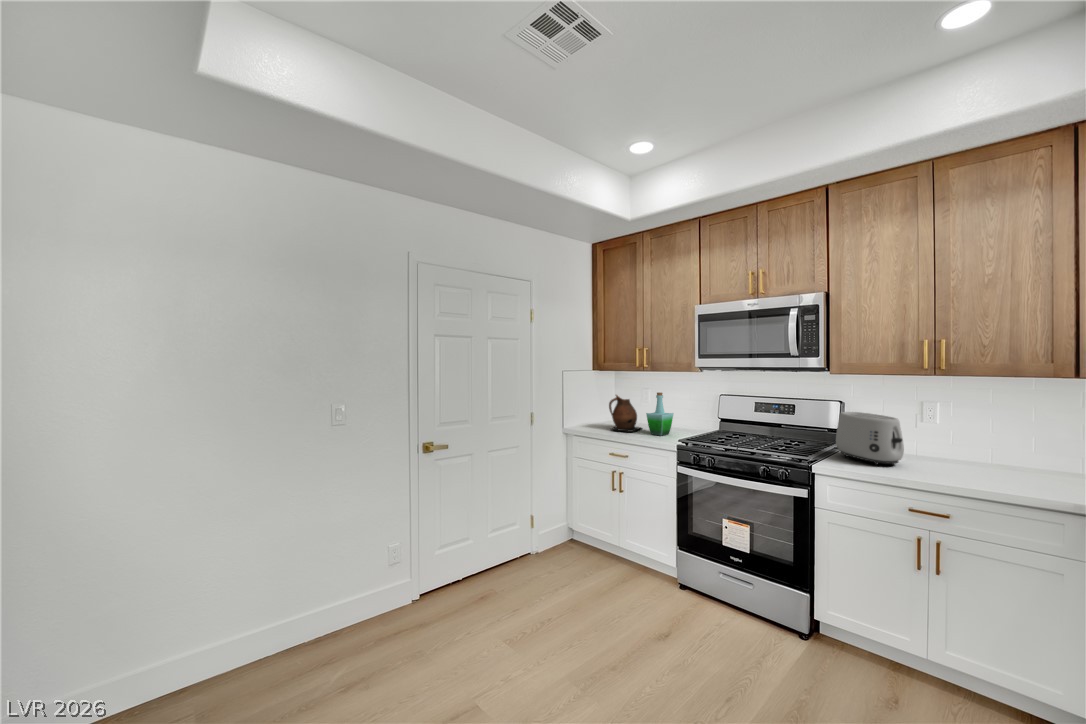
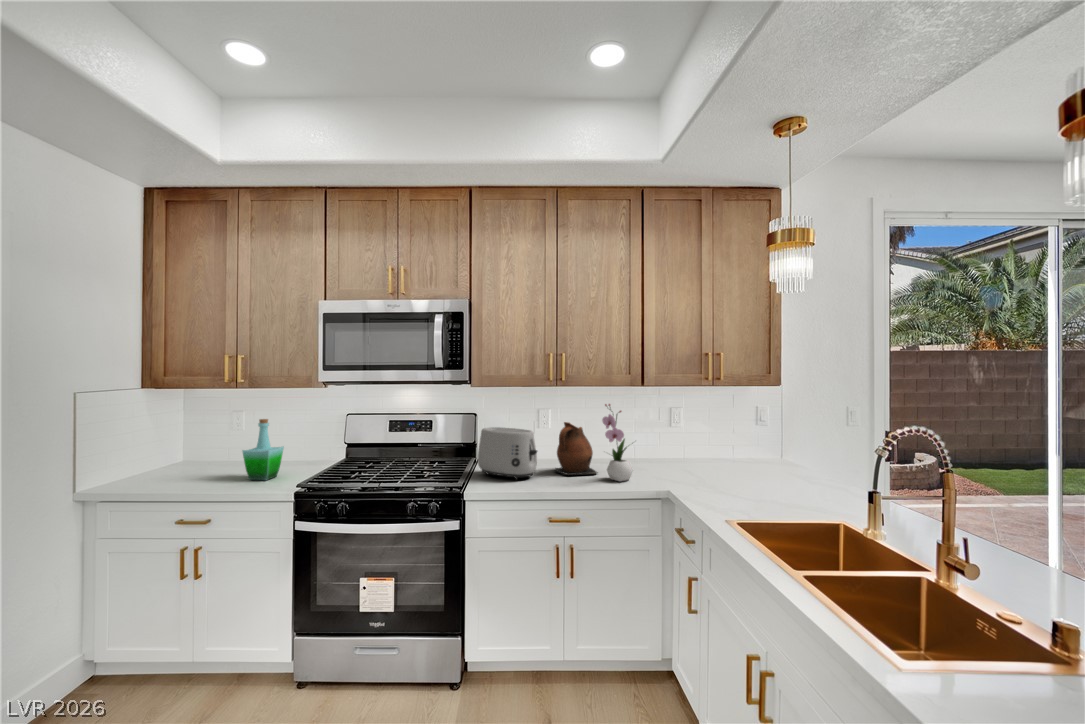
ceramic pitcher: present [609,395,640,432] -> present [555,422,597,475]
flower arrangement: none [995,396,1055,488] -> present [602,404,633,481]

